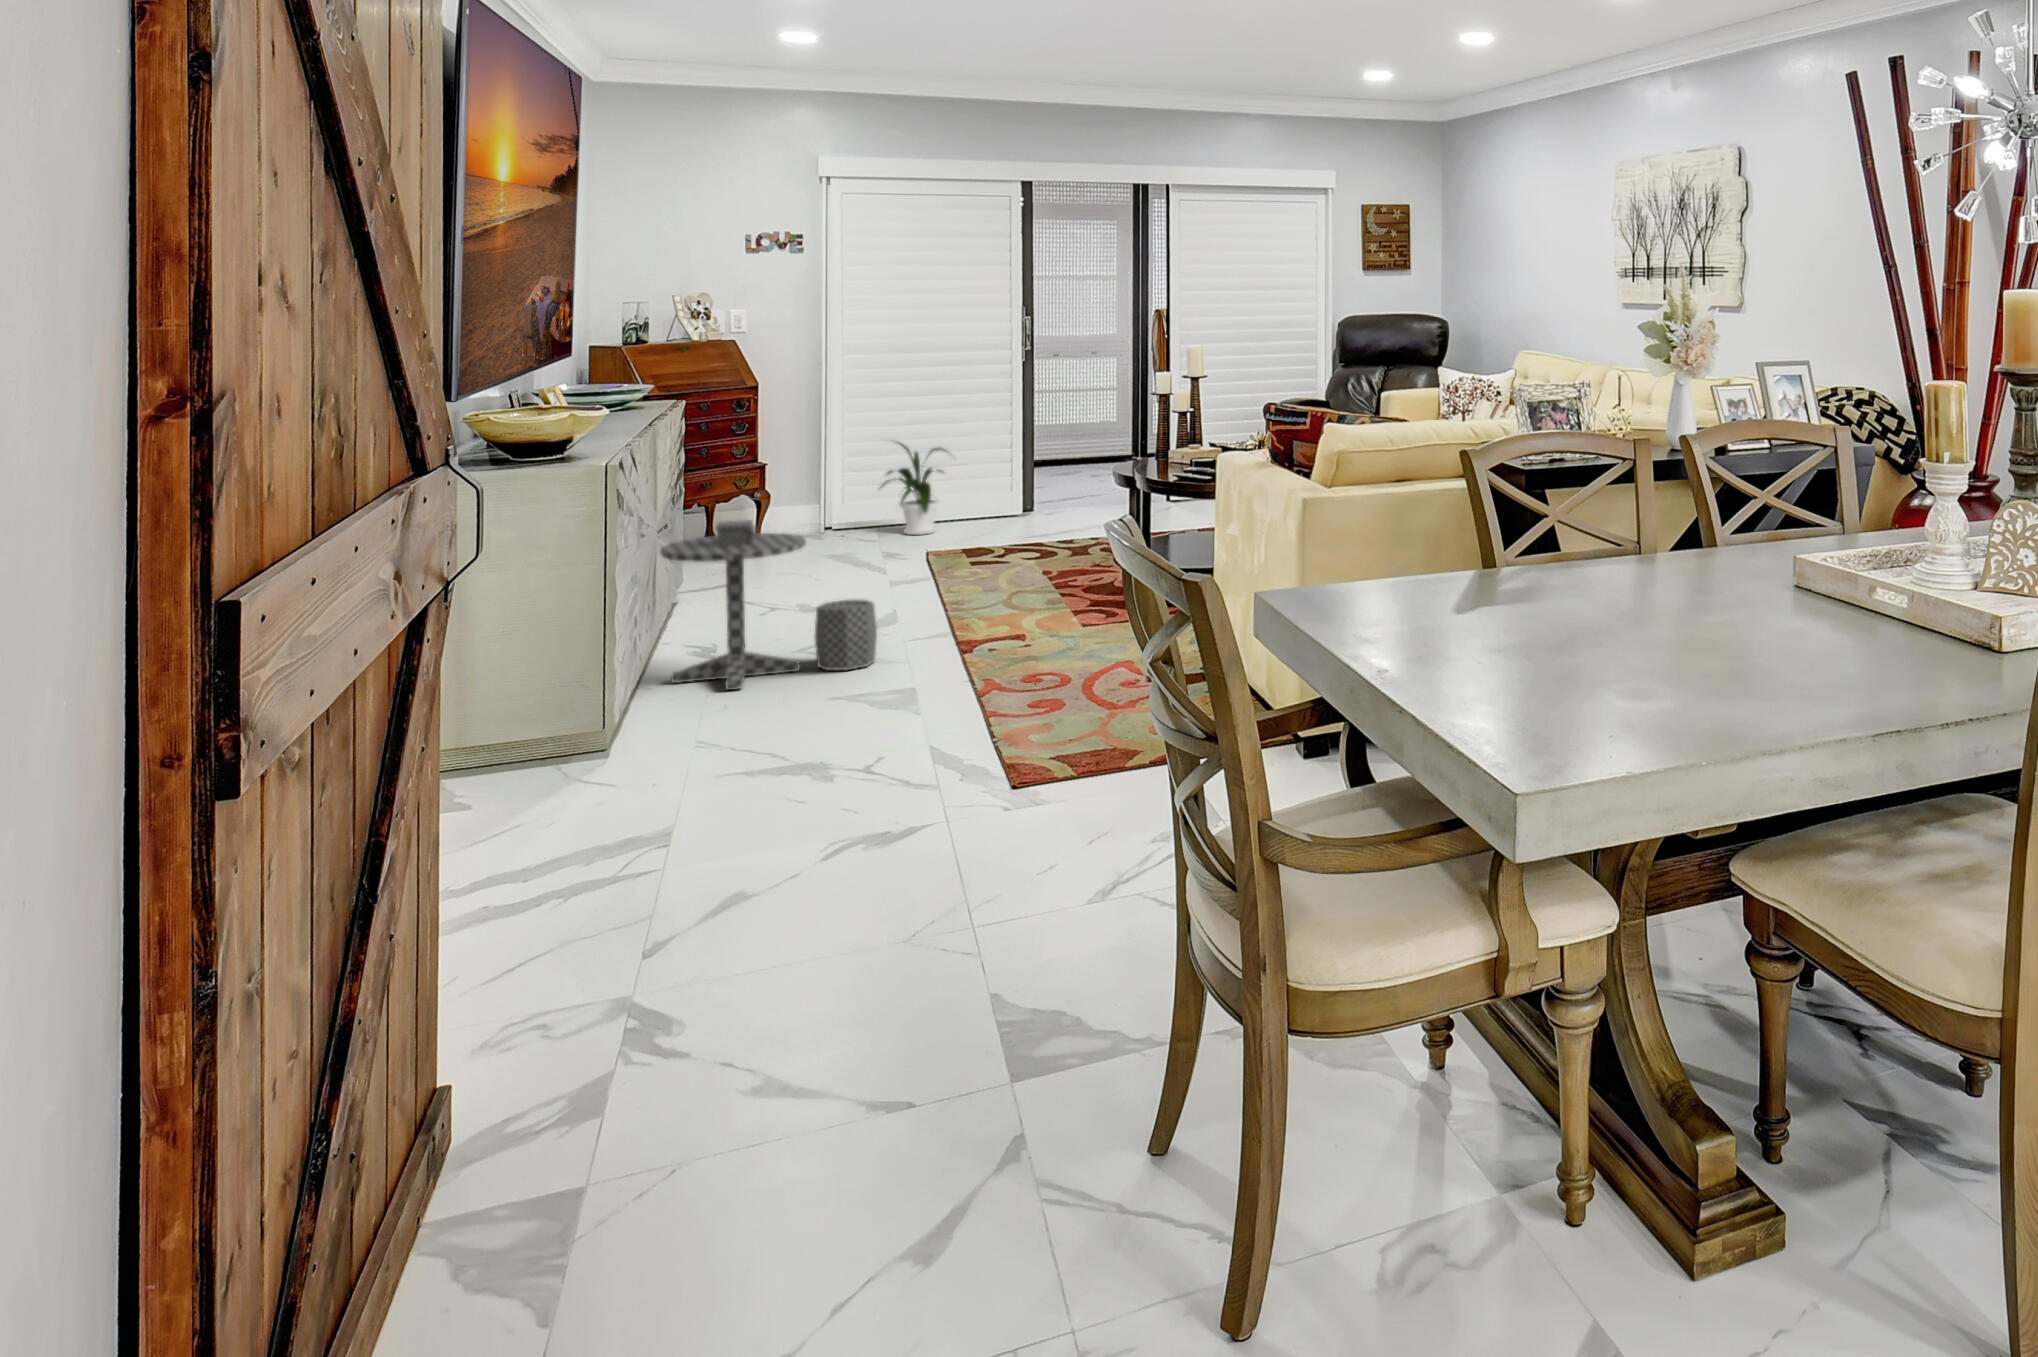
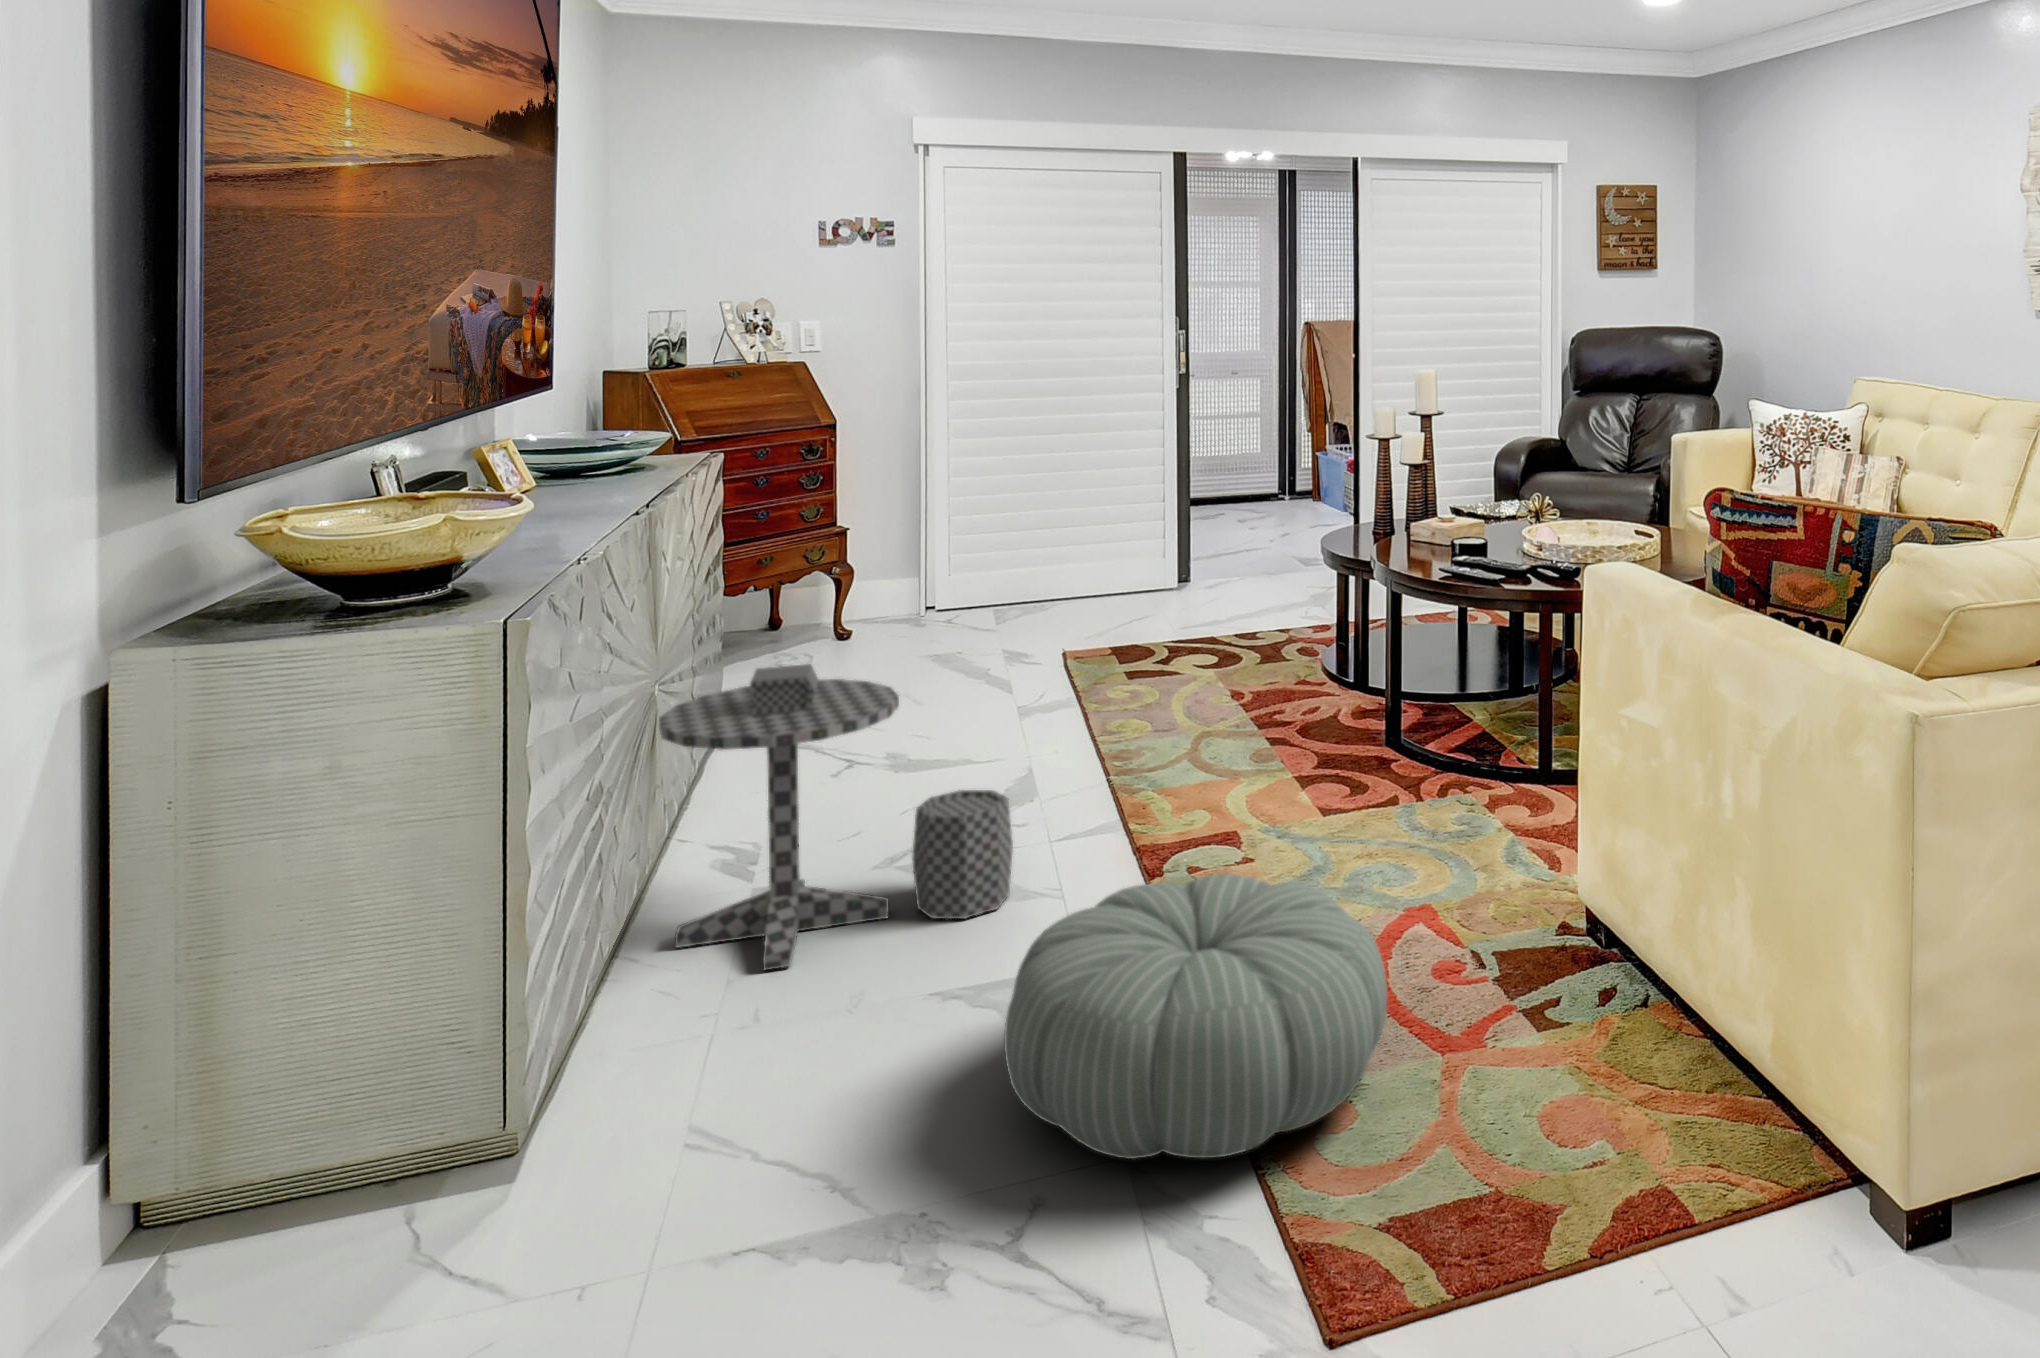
house plant: present [882,443,945,535] -> none [989,497,1093,625]
pouf: none [862,624,1074,742] -> present [1004,874,1387,1159]

